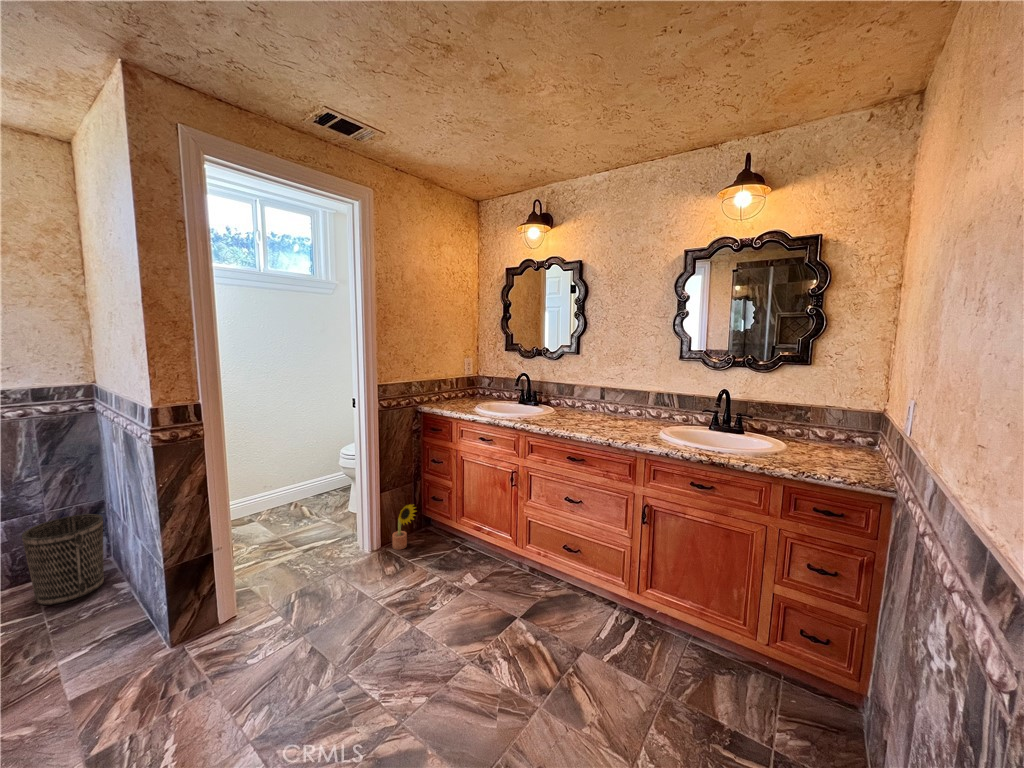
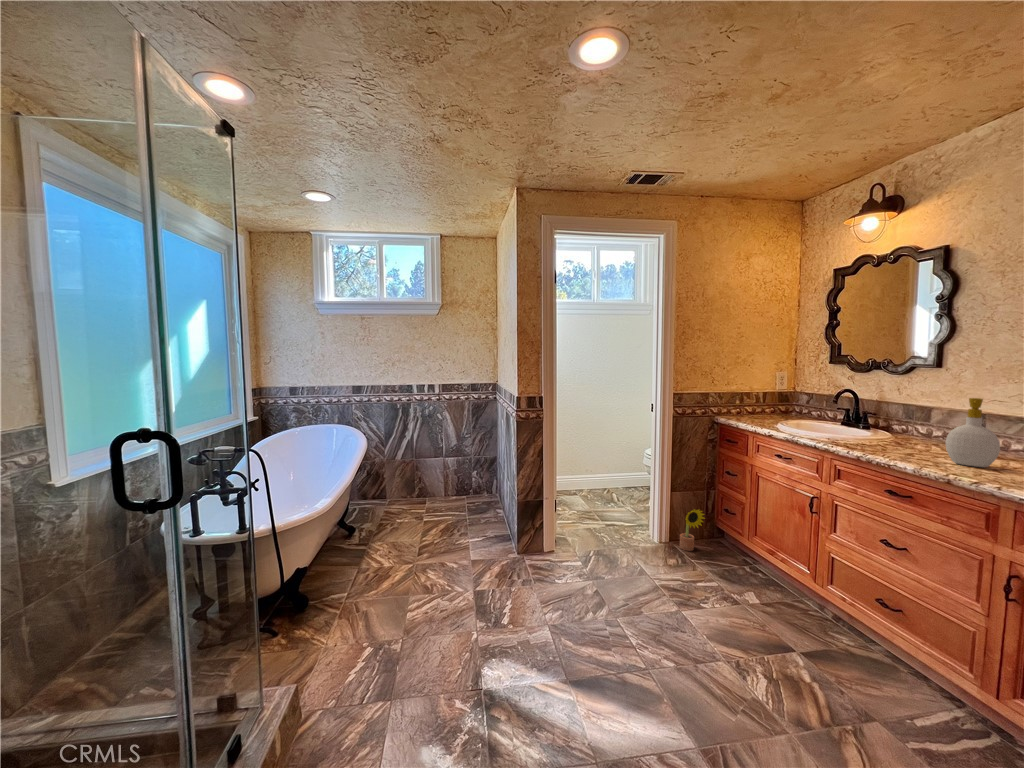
soap bottle: none [599,379,627,430] -> present [946,398,1000,467]
wastebasket: present [22,514,104,605] -> none [461,462,494,512]

